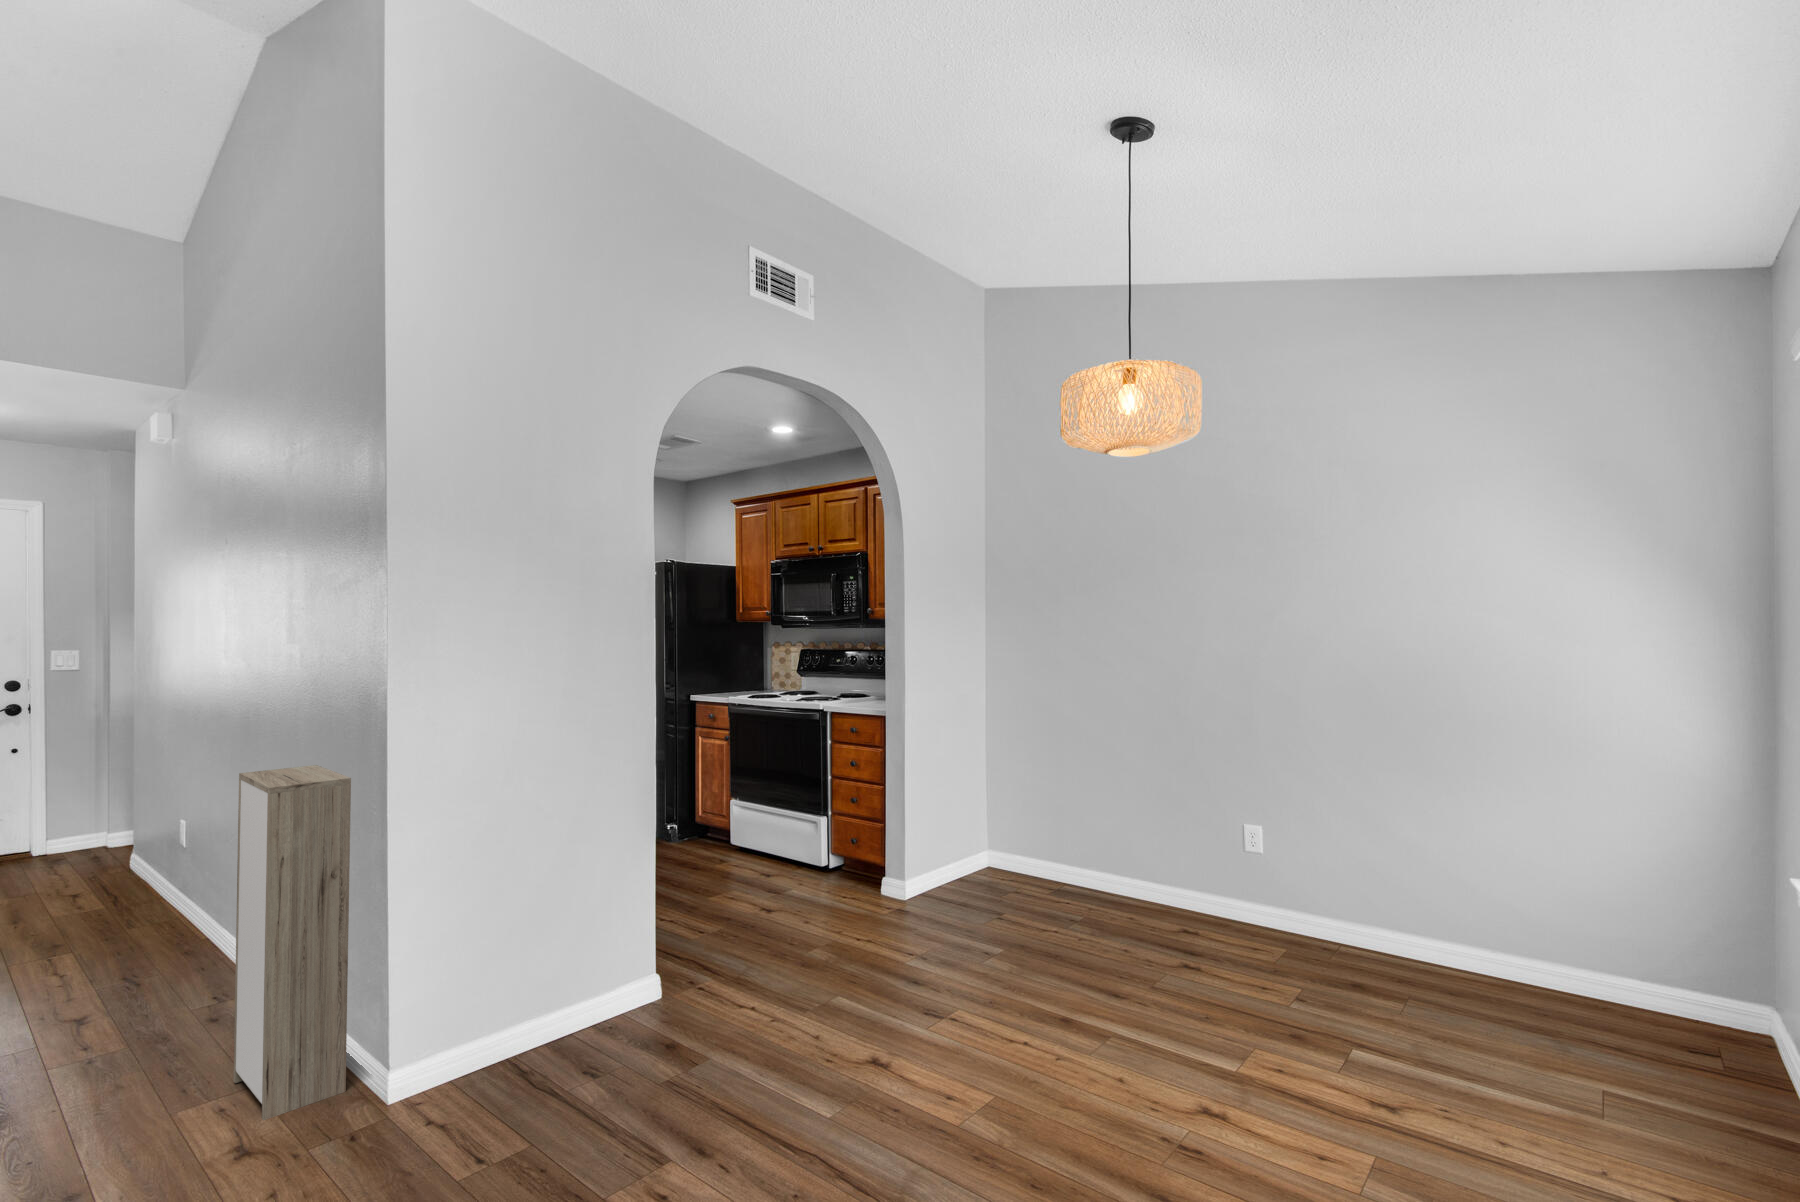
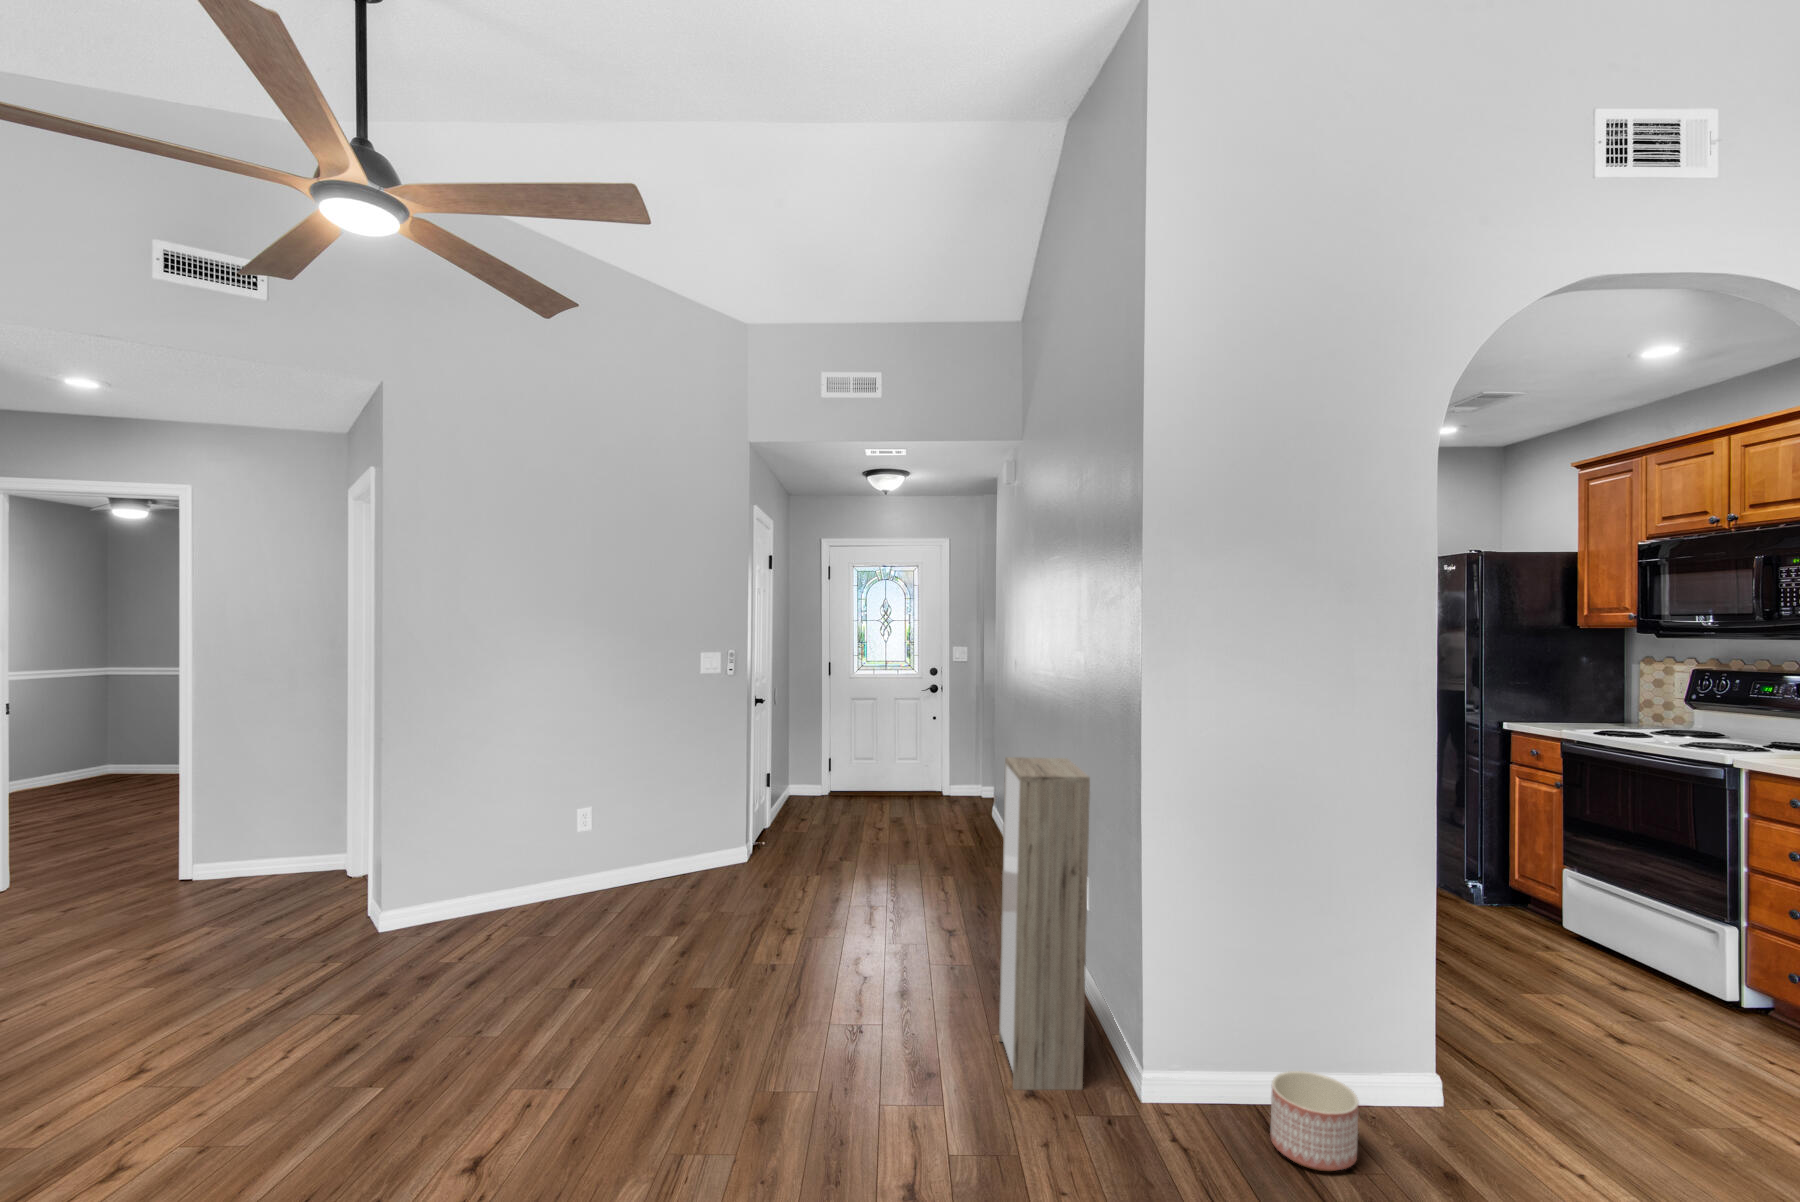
planter: none [535,994,605,1072] -> present [1270,1071,1359,1171]

